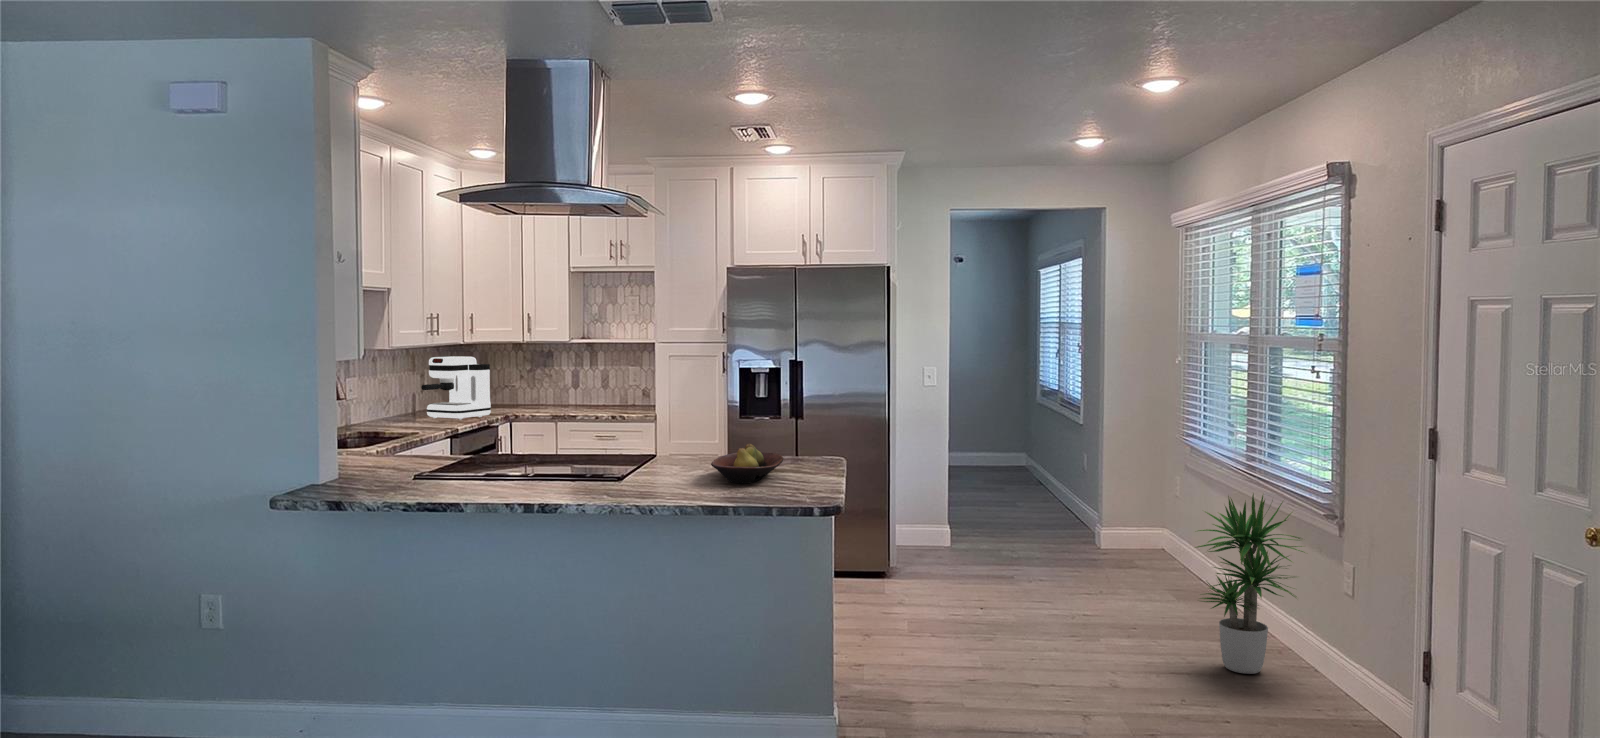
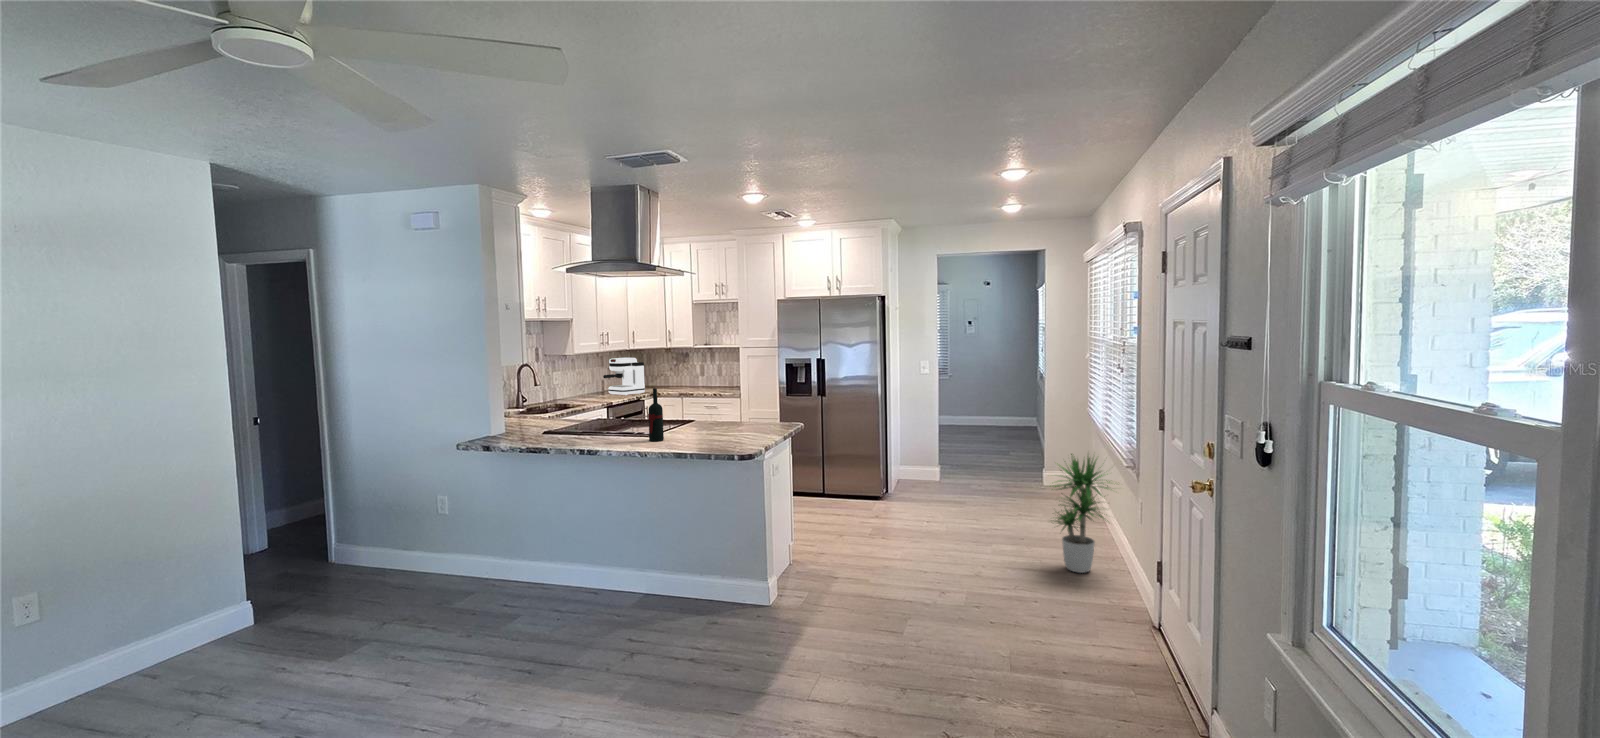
wine bottle: none [610,394,634,489] -> present [648,386,664,441]
fruit bowl: present [711,444,783,483] -> none [709,415,759,439]

